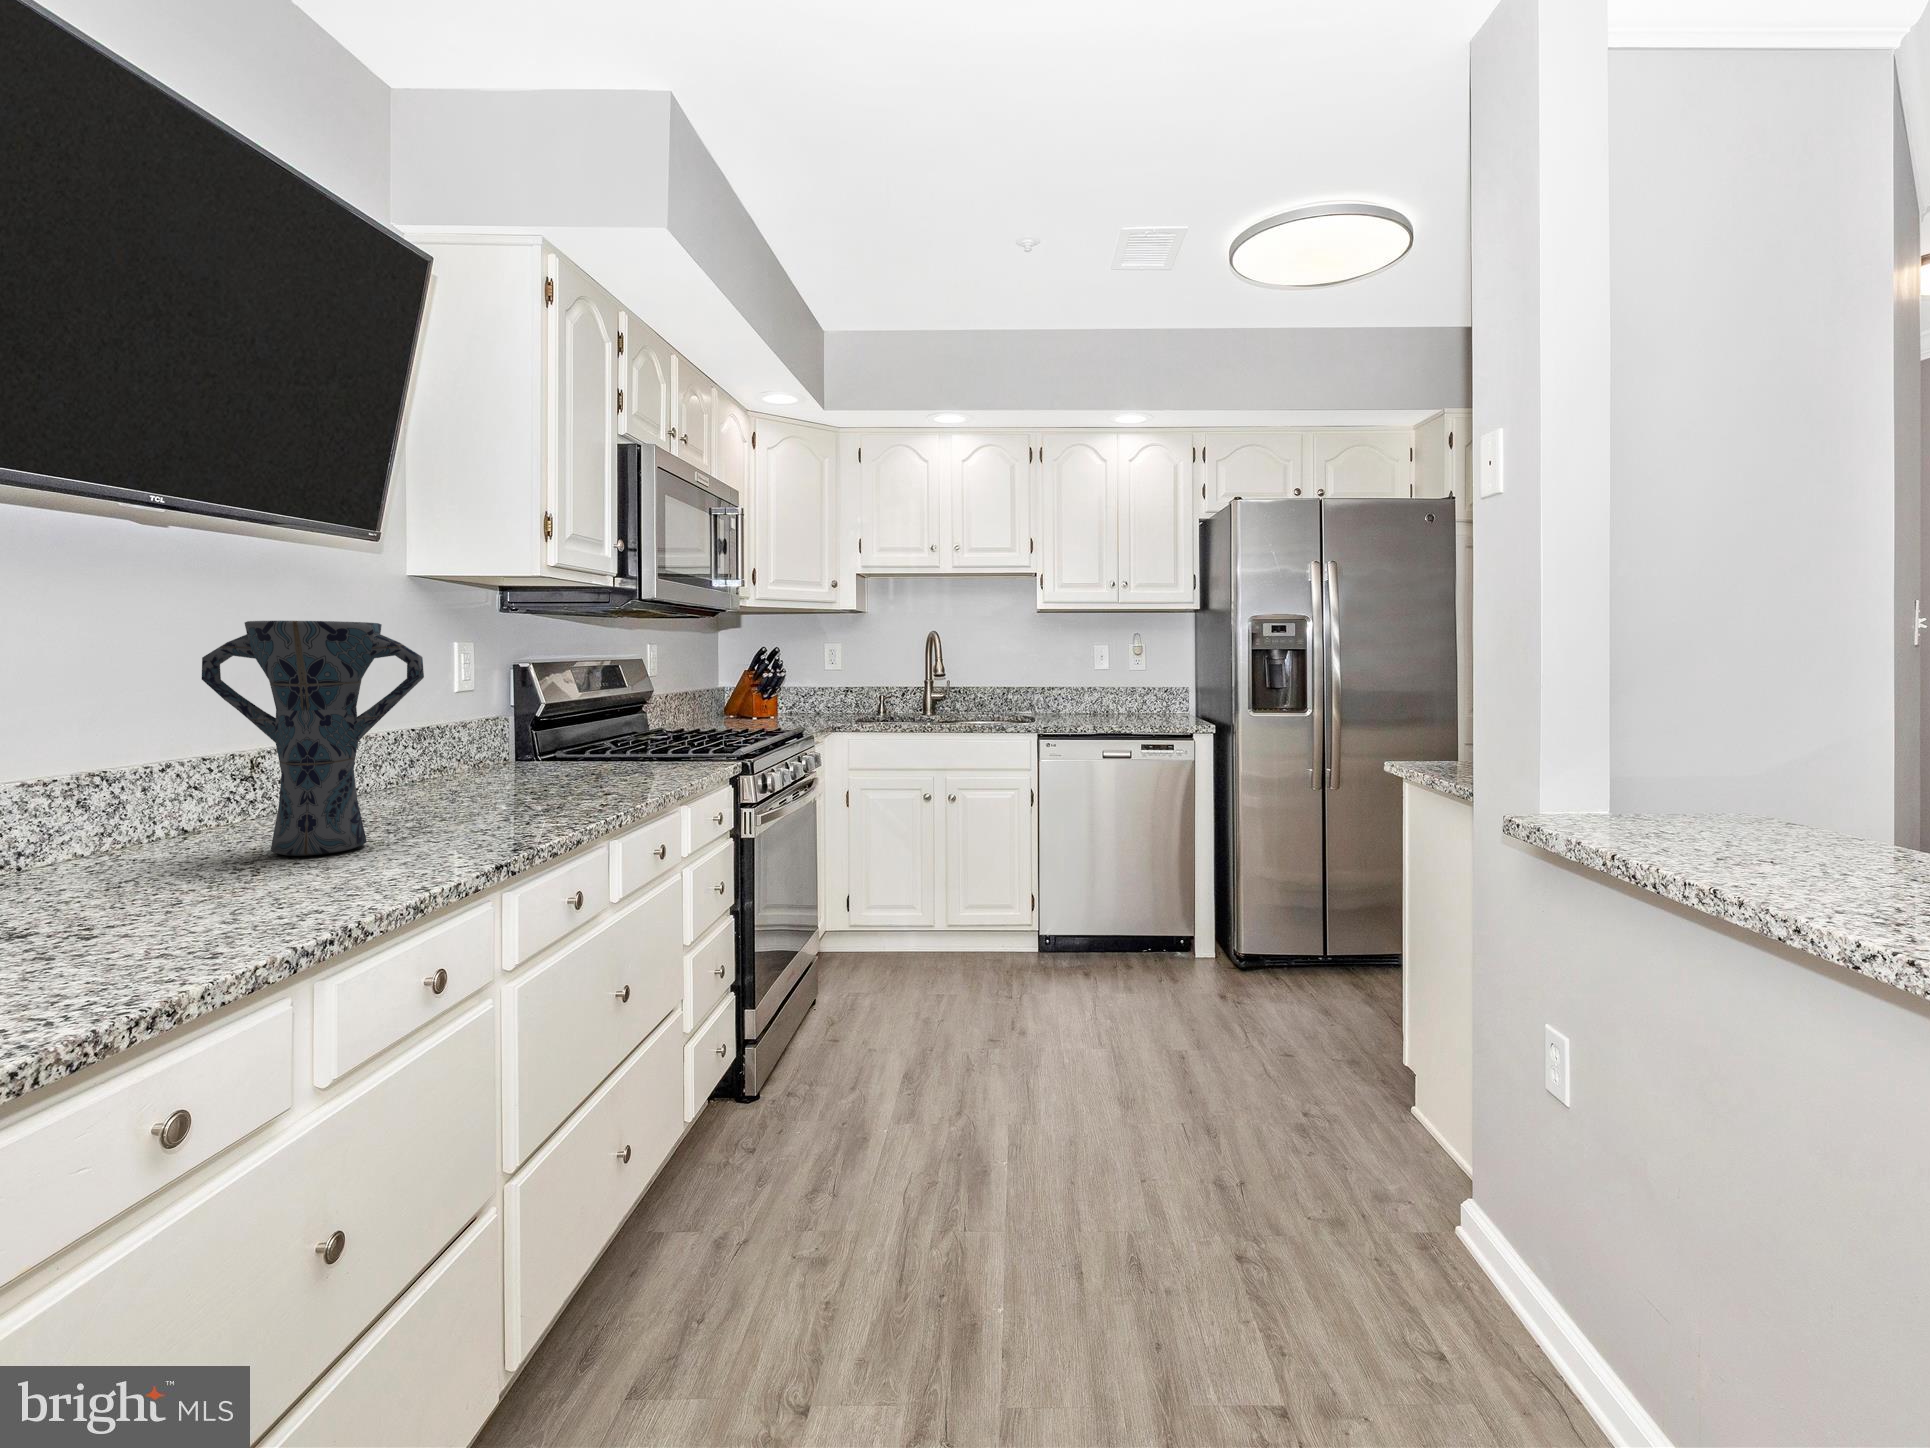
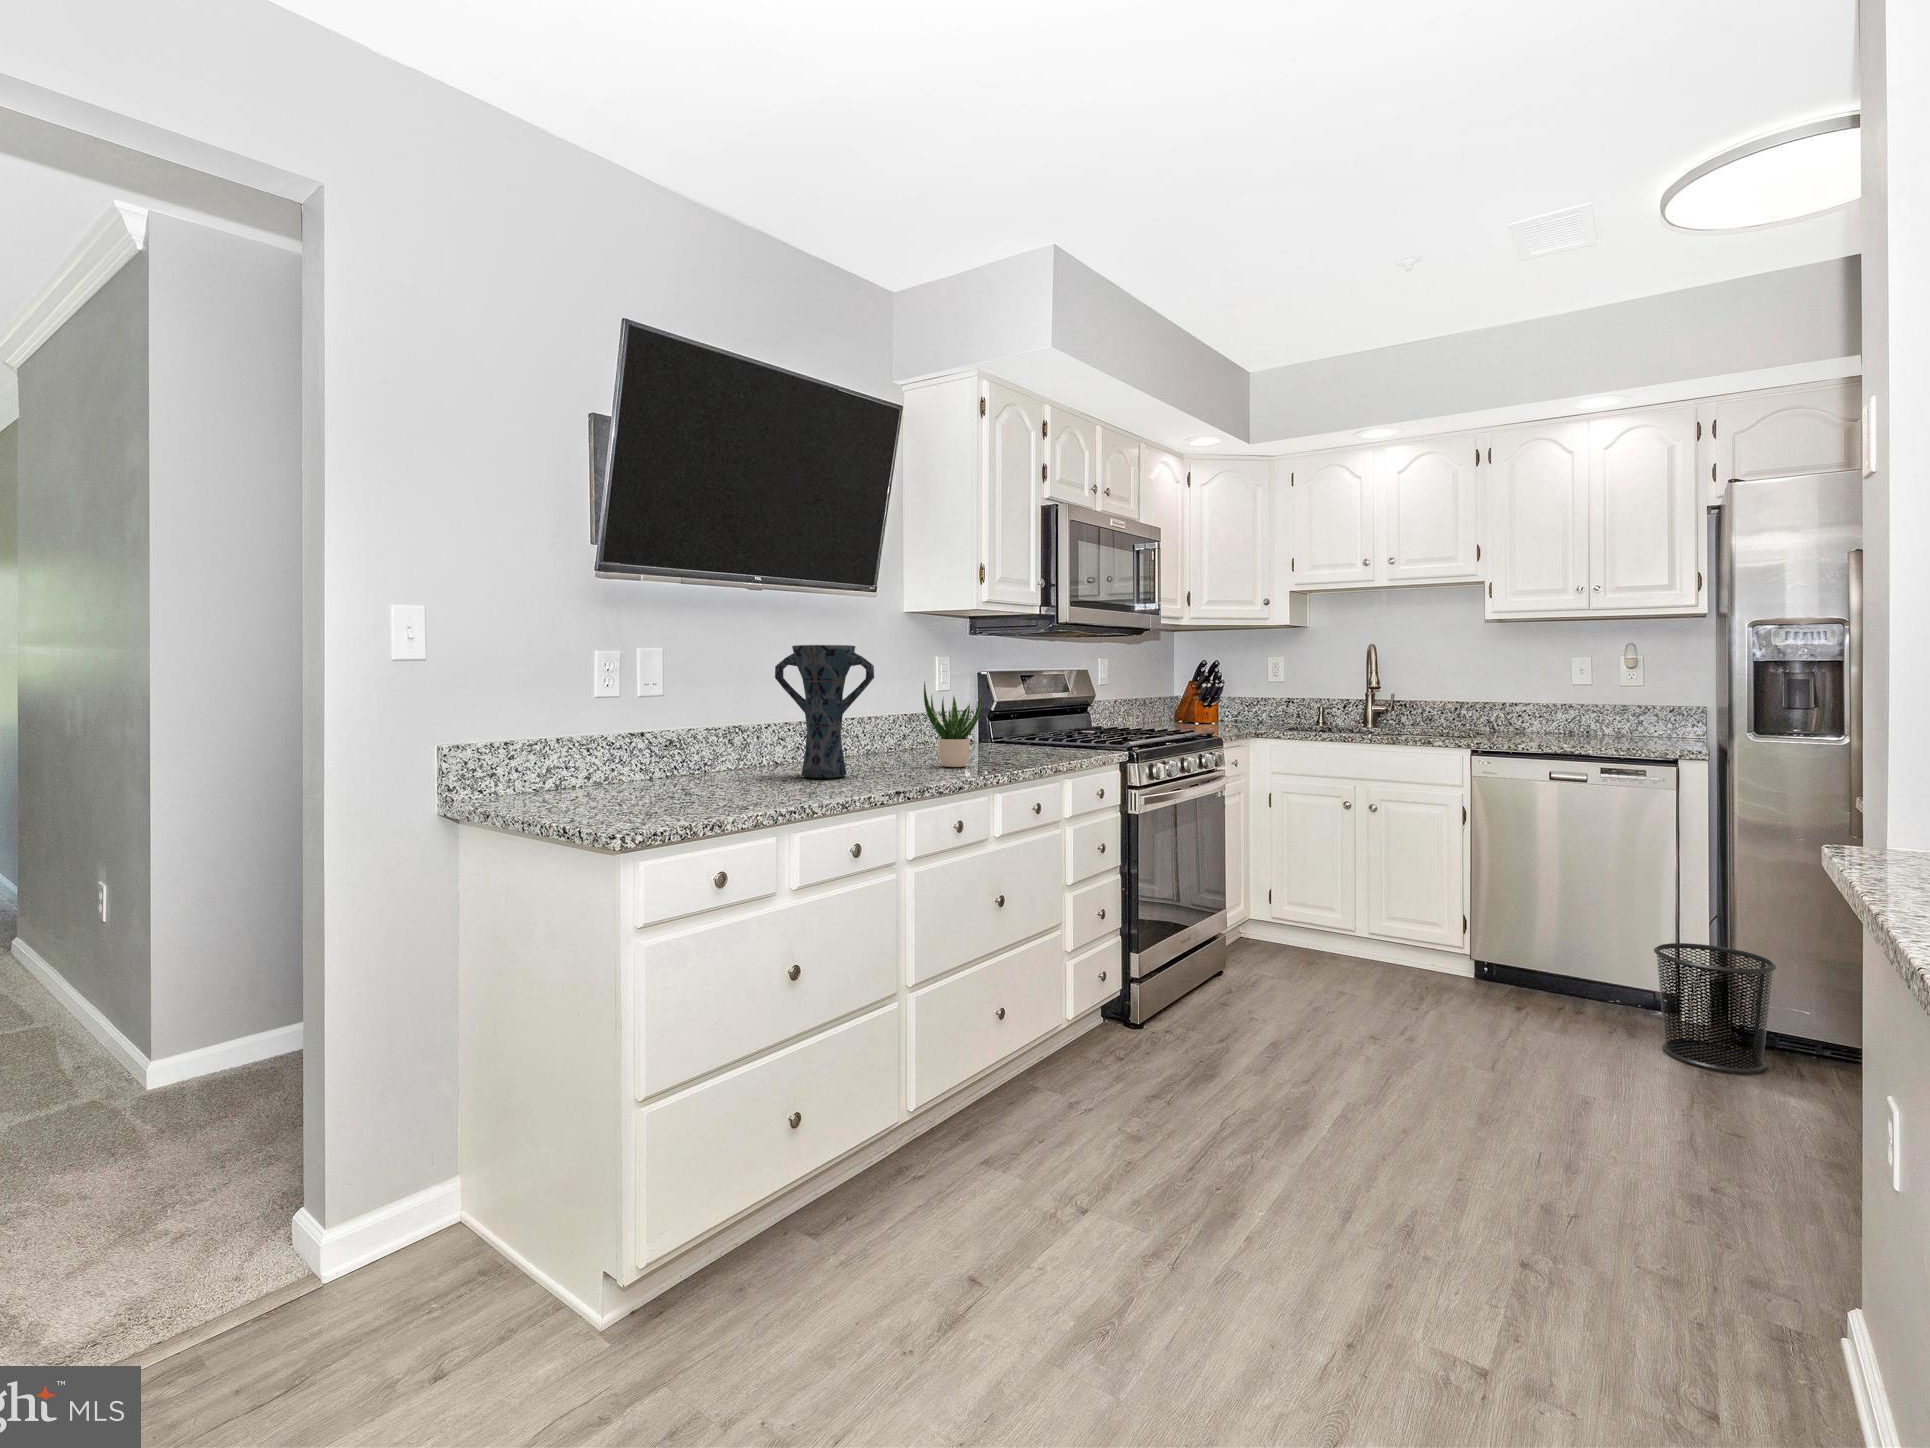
potted plant: none [490,679,580,807] -> present [924,682,982,767]
waste bin: none [1195,892,1278,999] -> present [1654,943,1776,1073]

